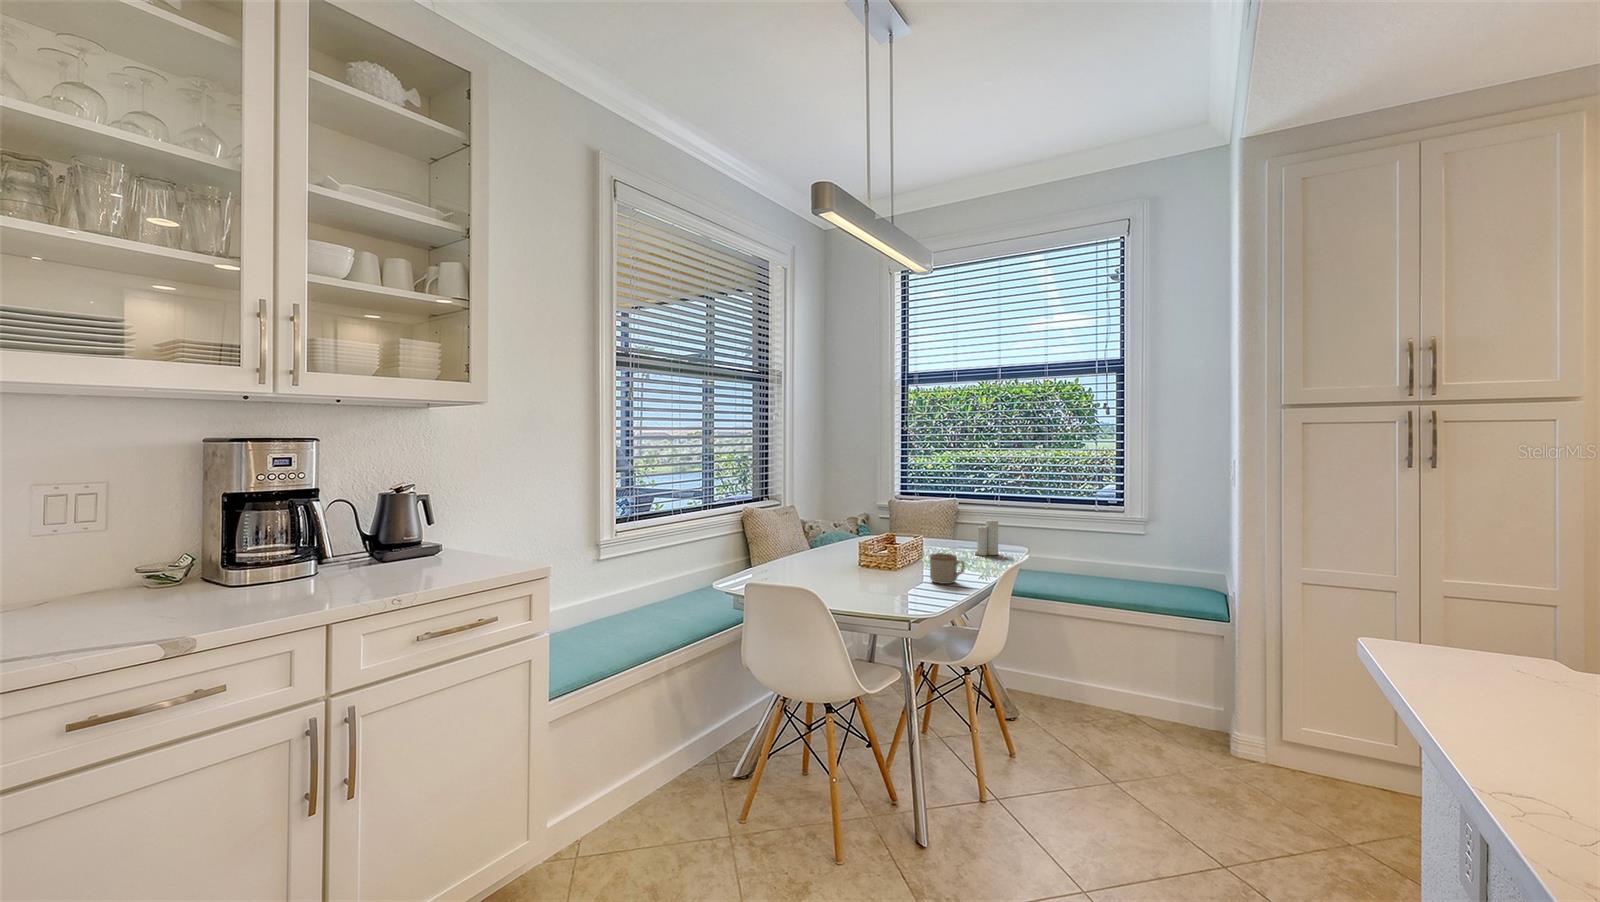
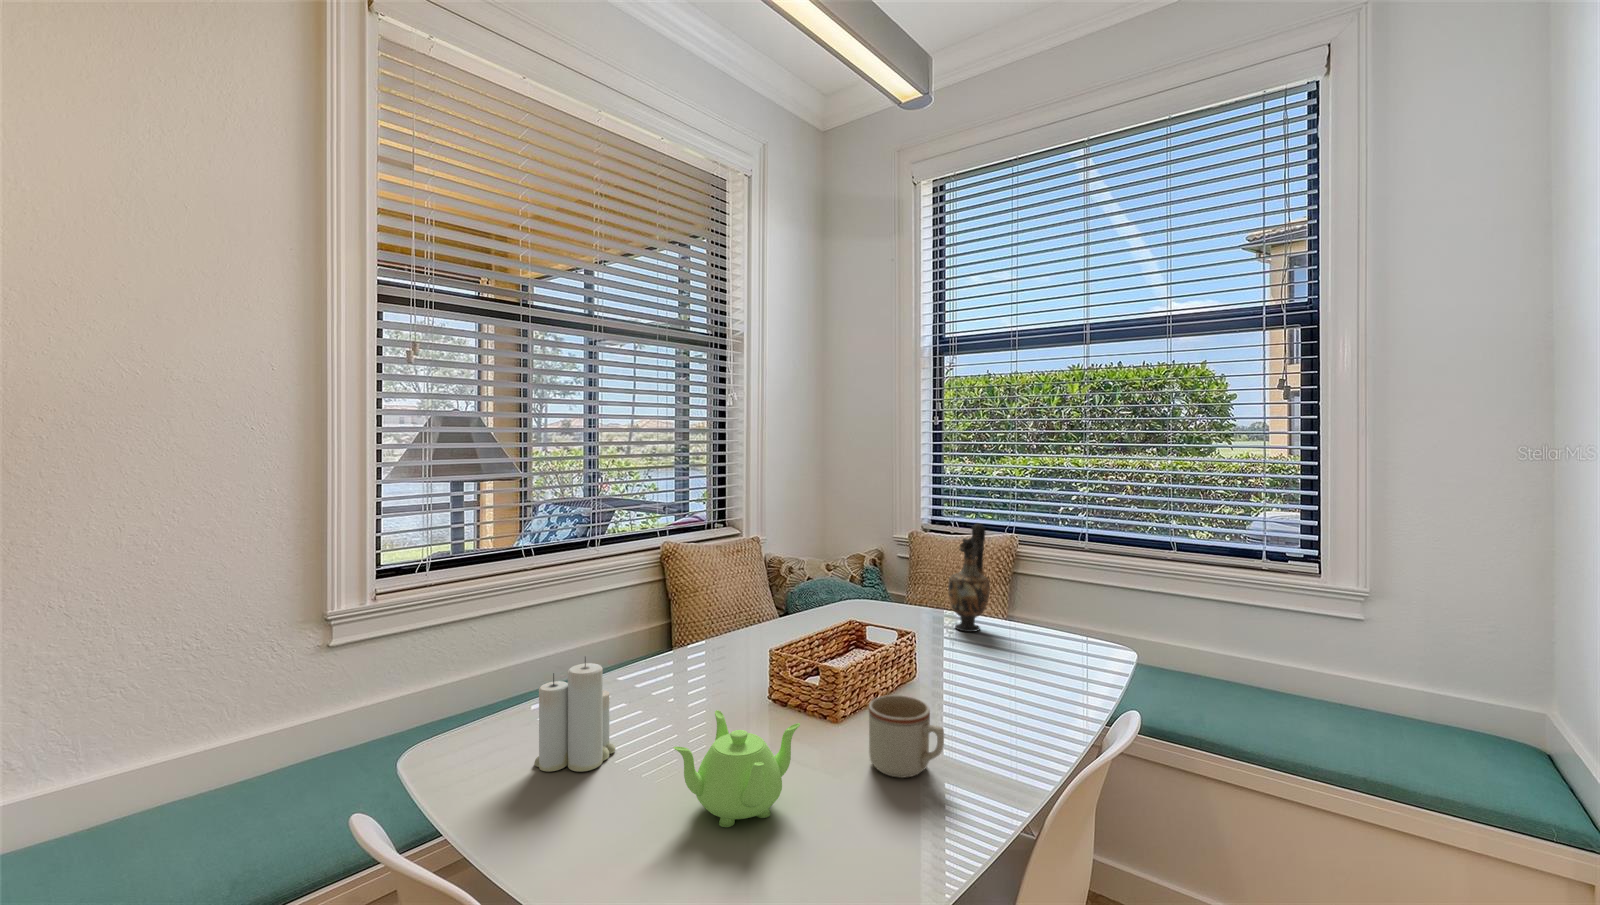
vase: none [933,487,957,547] -> present [948,524,990,632]
candle: present [975,520,998,556] -> present [534,657,616,772]
teapot: none [867,558,909,595] -> present [674,710,800,827]

